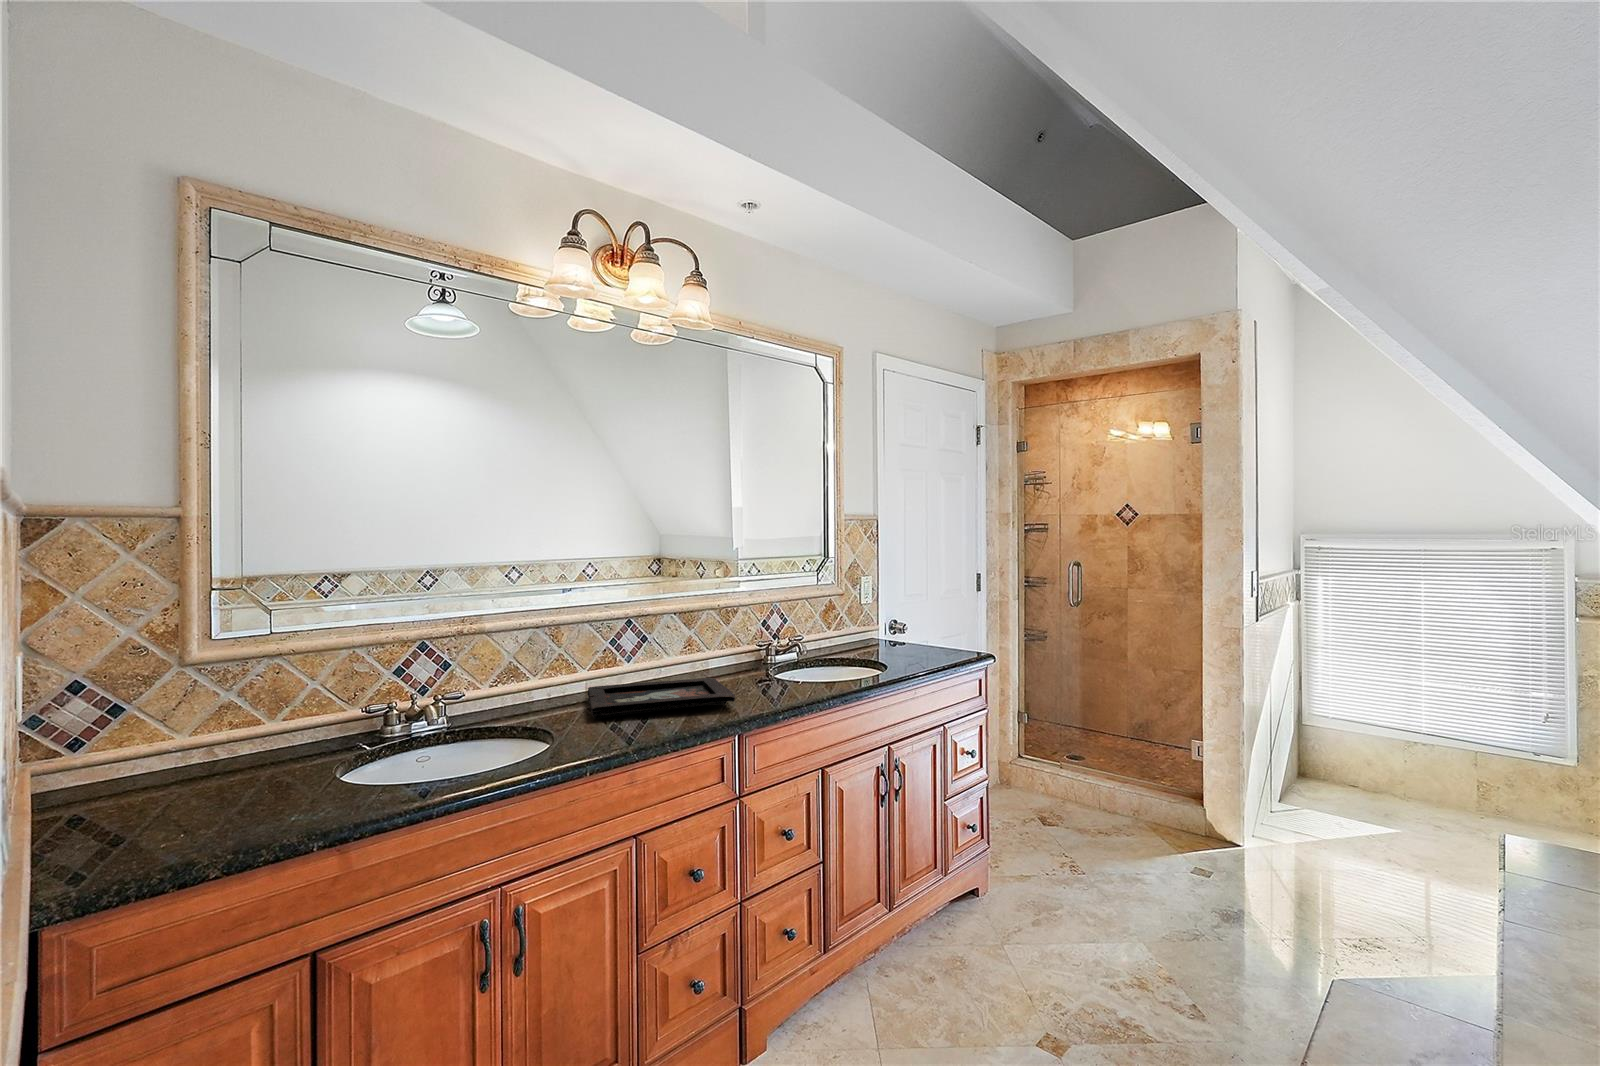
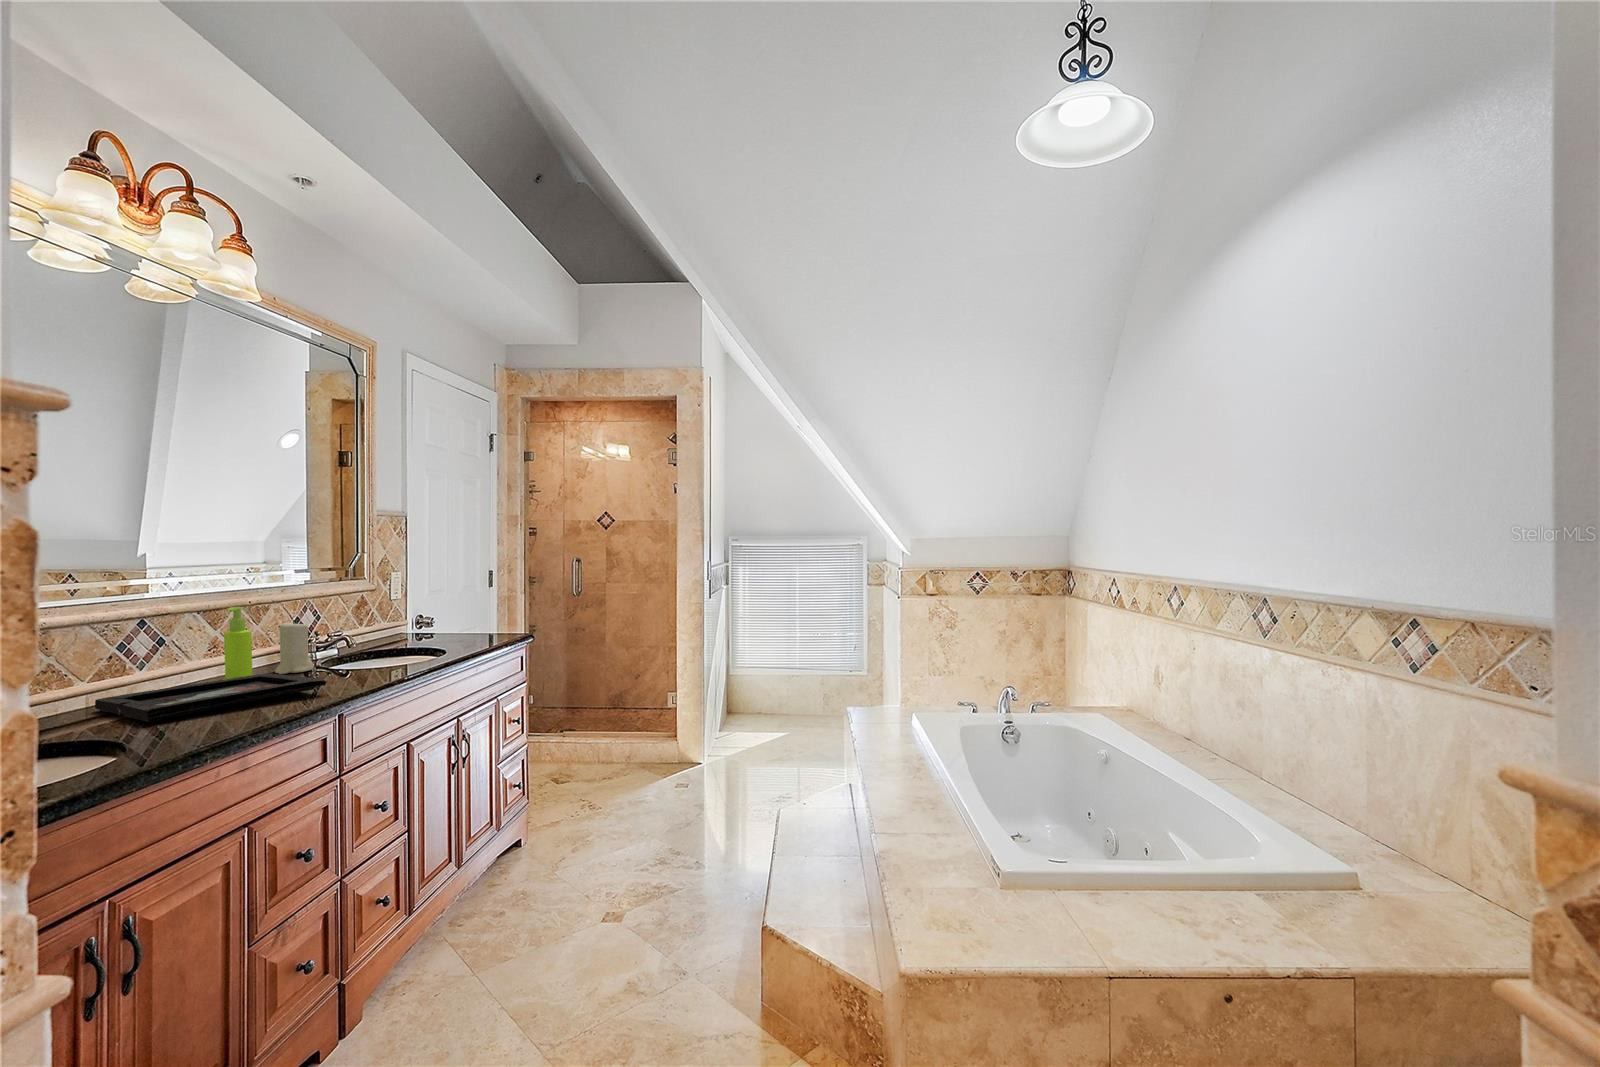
soap dispenser: none [690,612,712,680] -> present [224,607,252,679]
candle: none [732,626,761,677] -> present [275,620,314,674]

